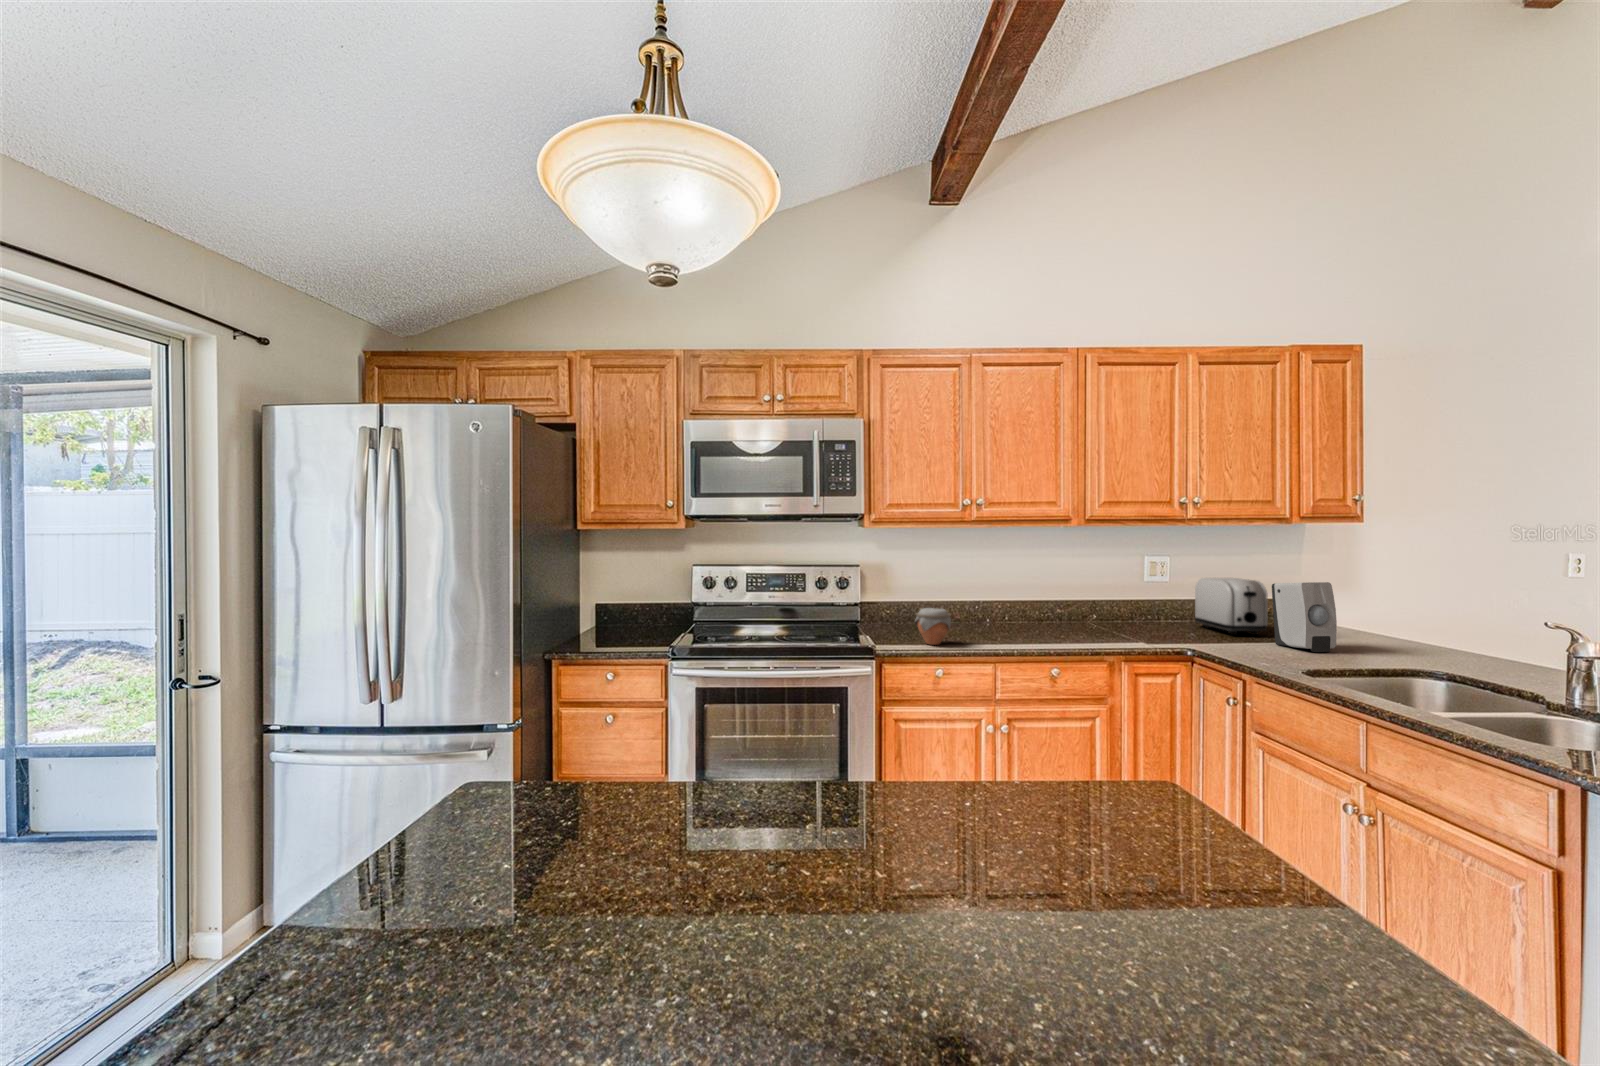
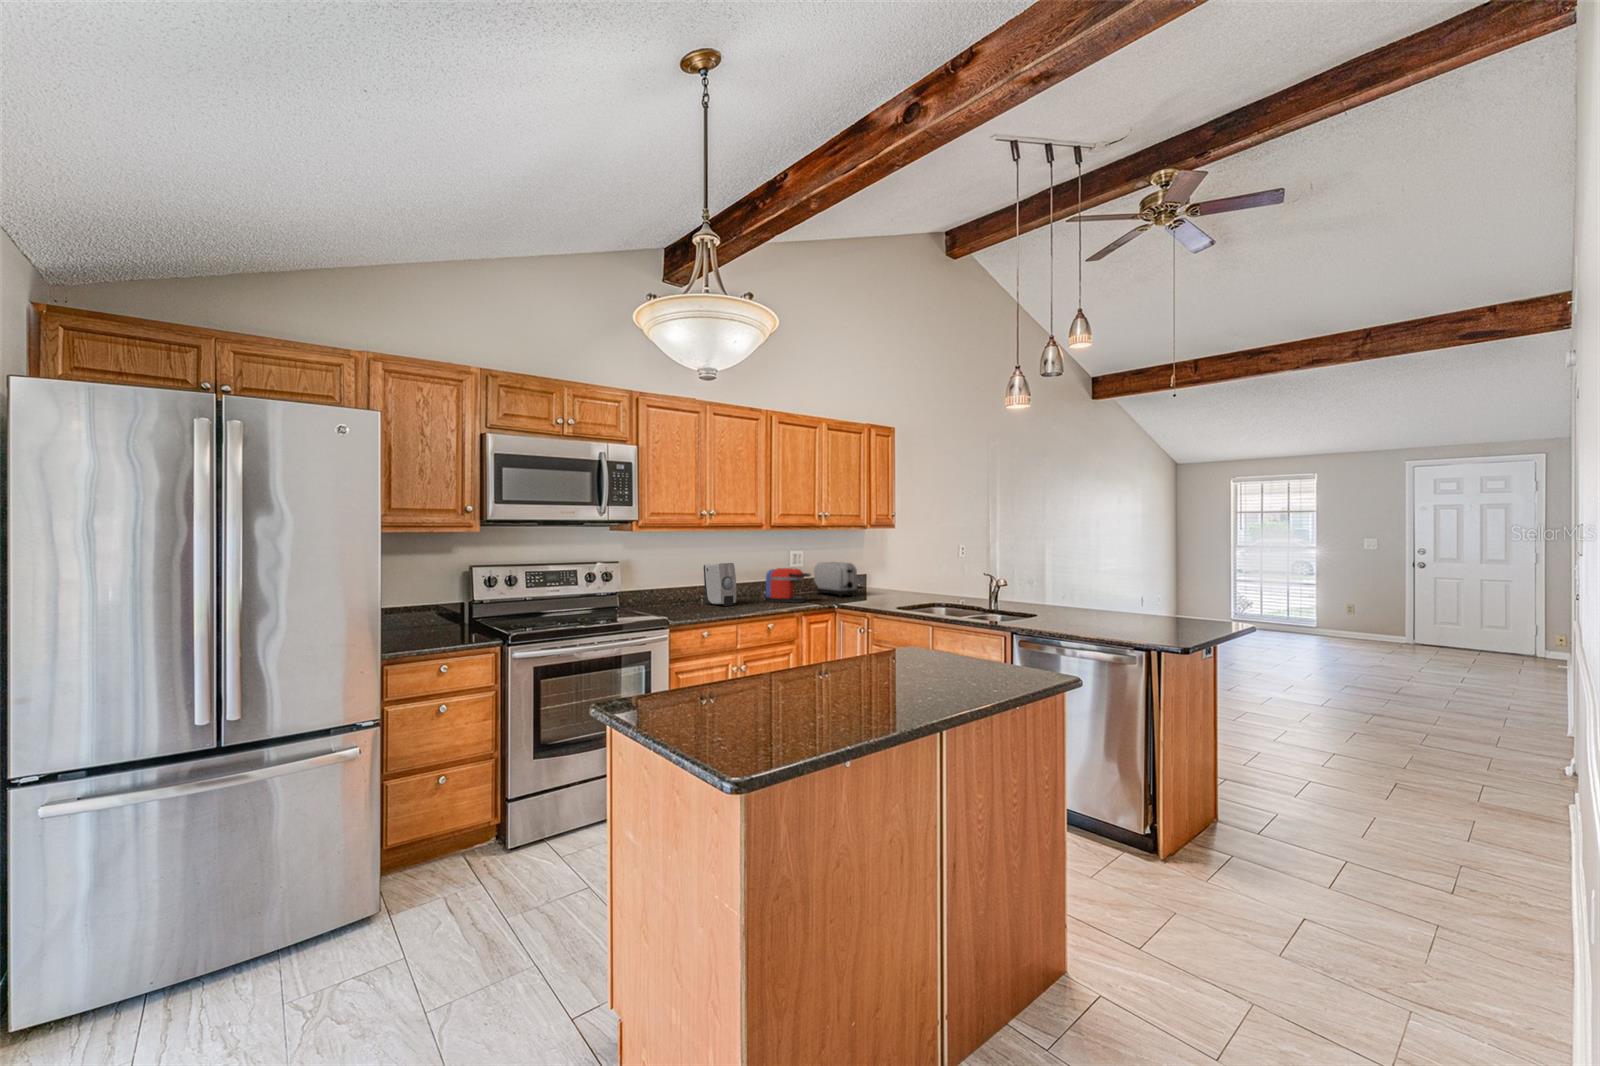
soap dispenser: present [1272,582,1337,652] -> present [704,563,736,606]
coffee maker: none [1086,584,1159,638] -> present [765,568,811,602]
jar: present [915,608,951,645] -> none [680,590,707,616]

